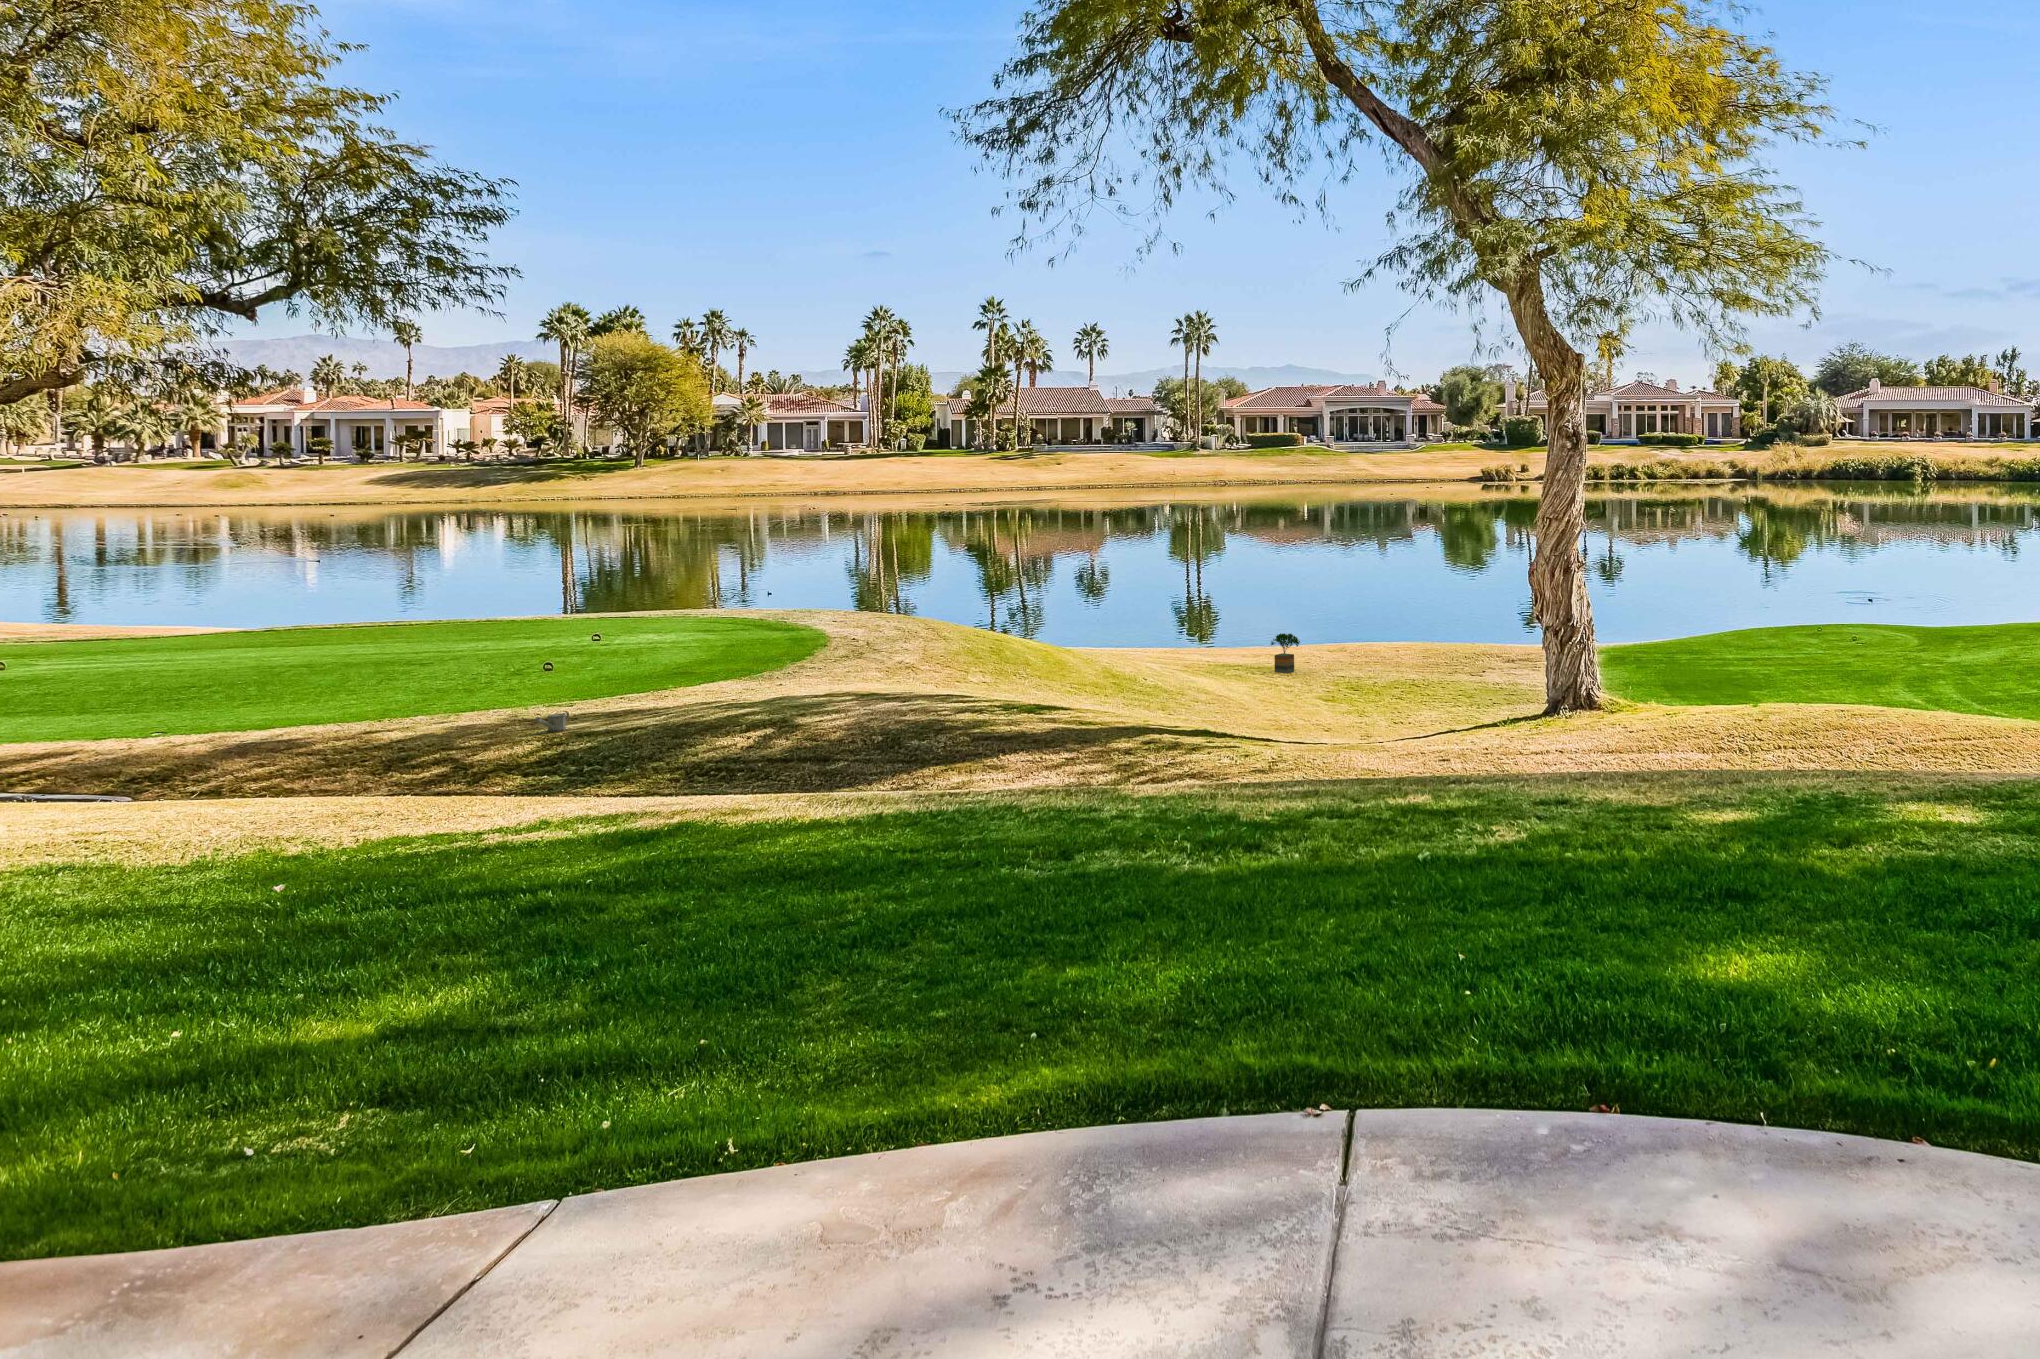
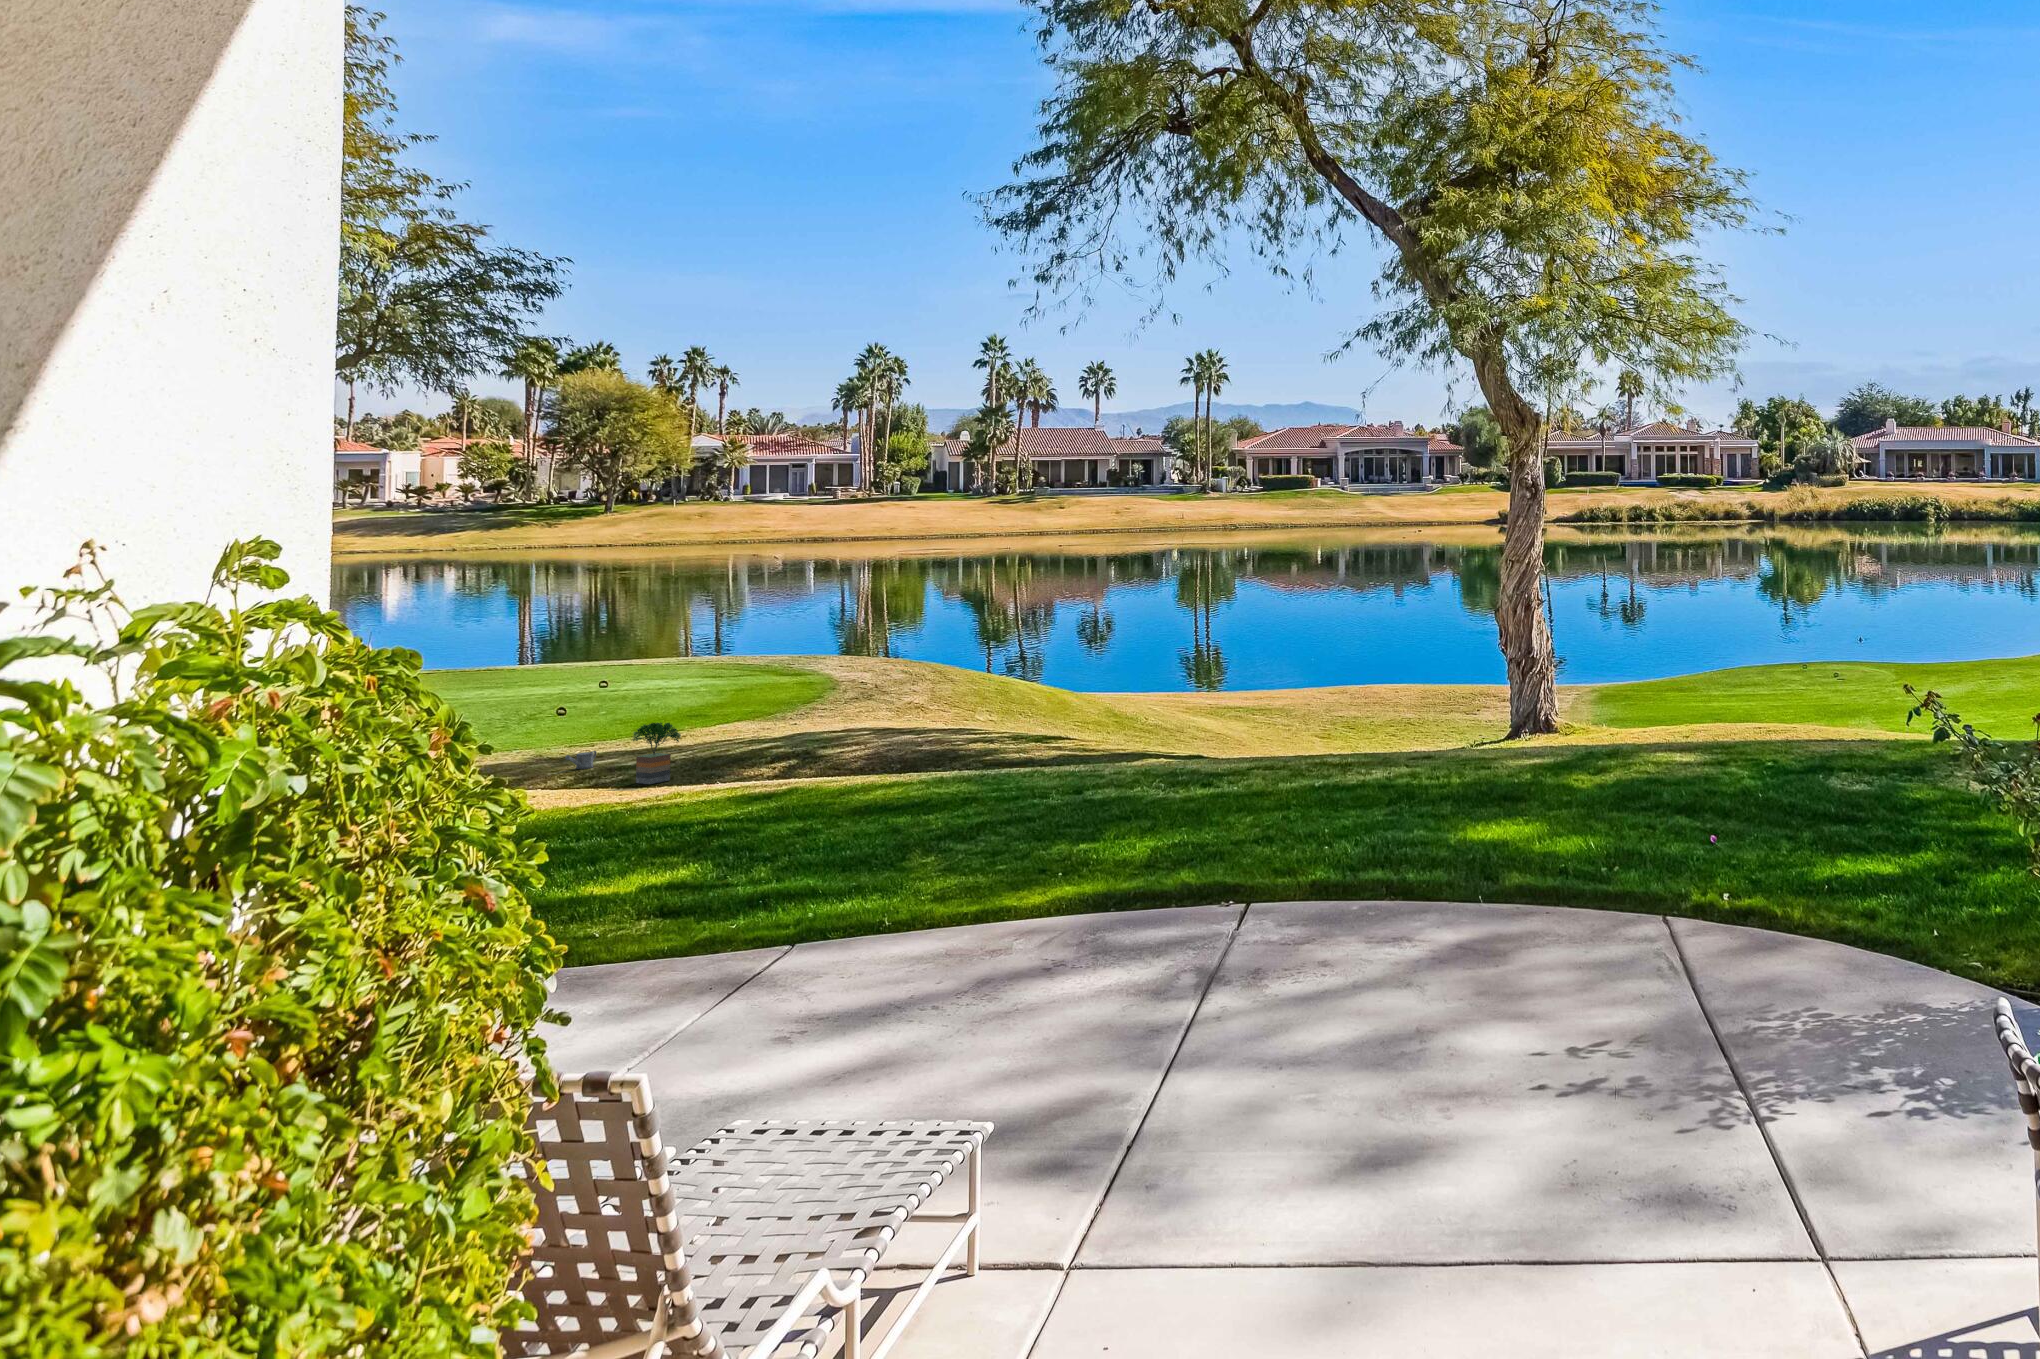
potted tree: present [1271,633,1300,673] -> present [632,723,681,784]

